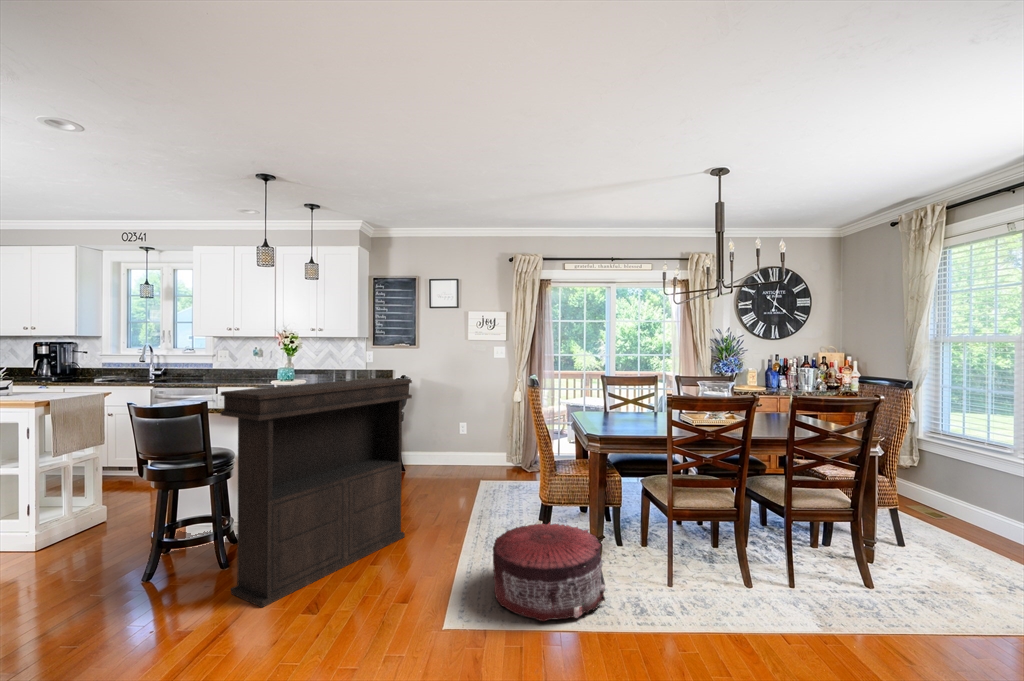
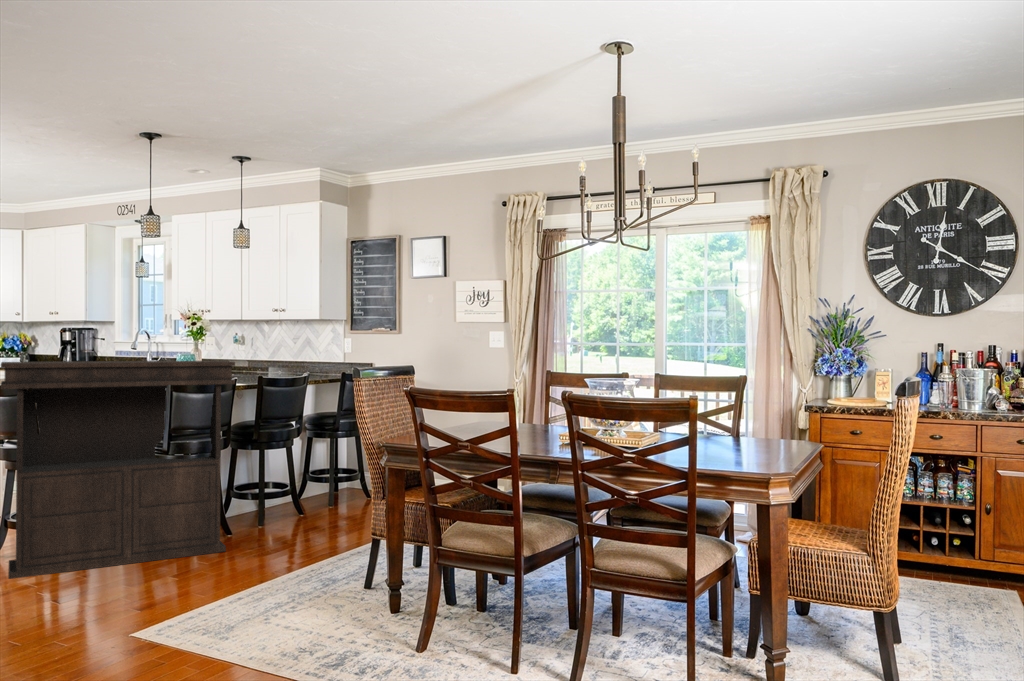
pouf: present [493,522,605,621] -> none [169,539,311,641]

